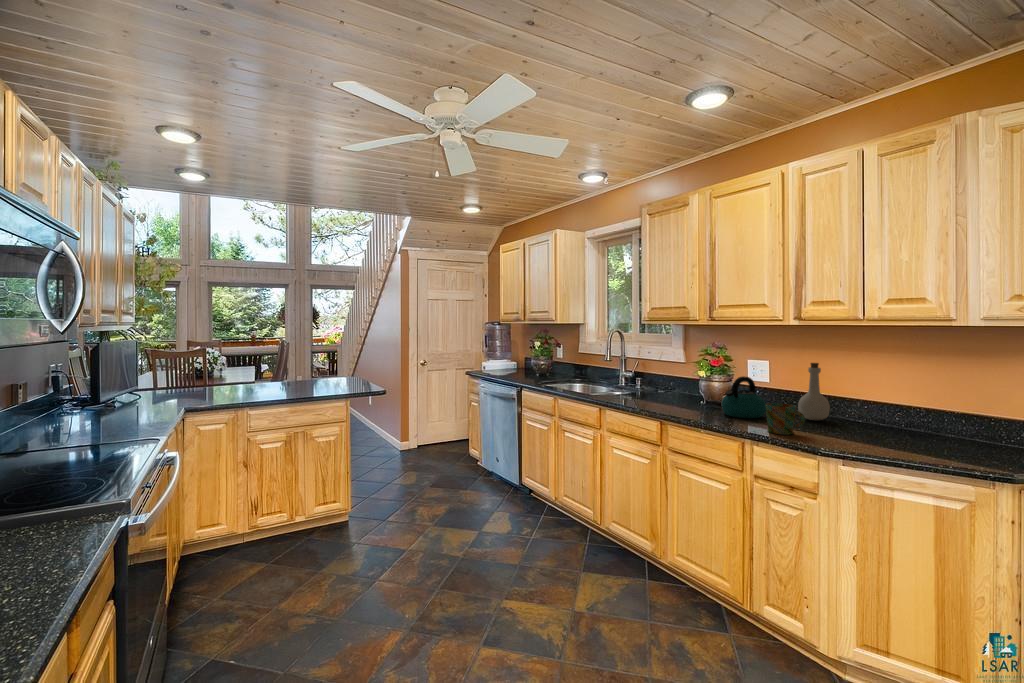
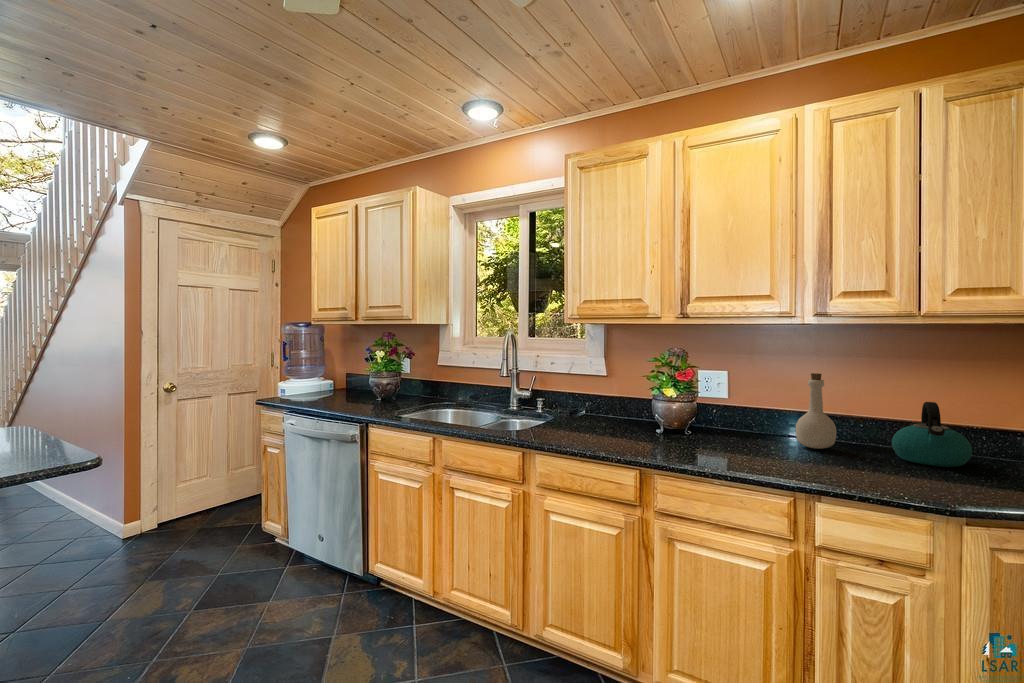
kettle: present [721,376,766,418] -> present [892,402,972,467]
mug: present [766,403,805,435] -> none [817,434,871,482]

